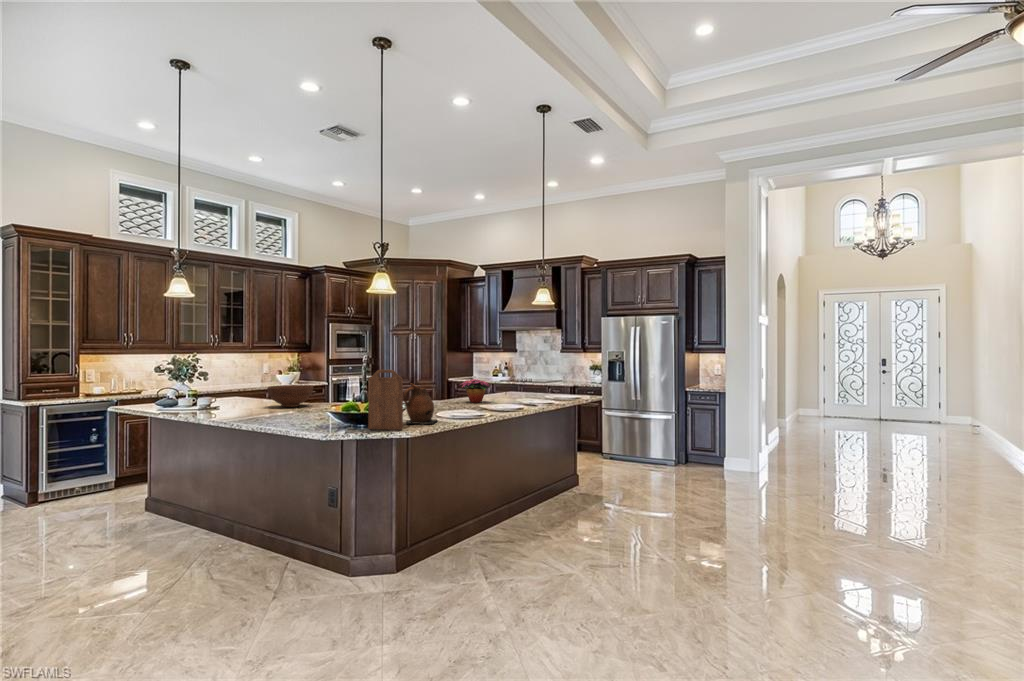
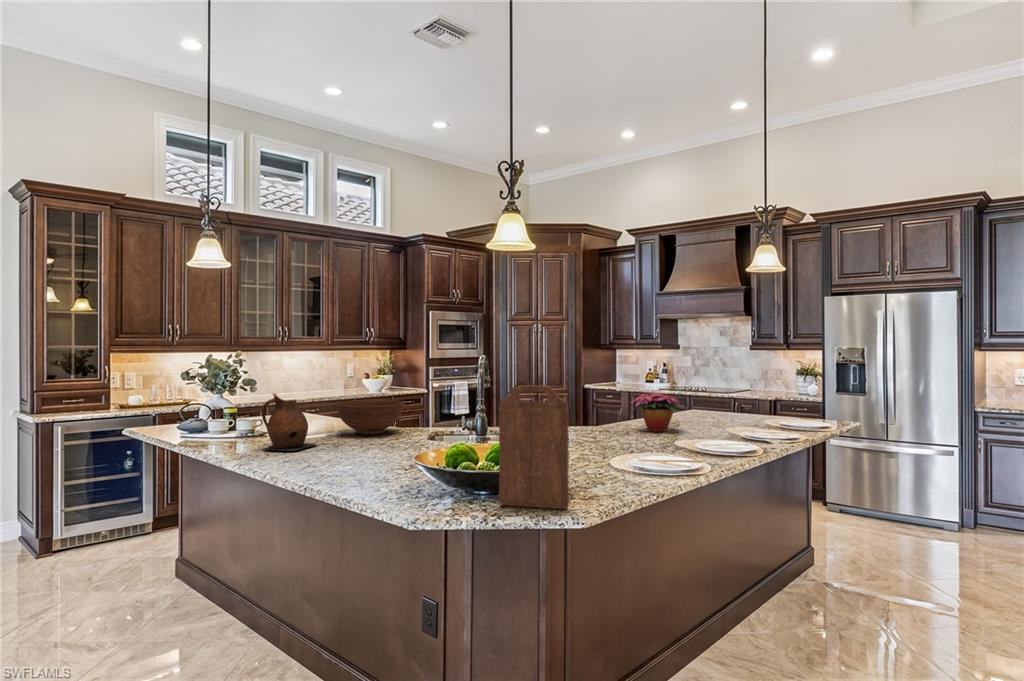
ceramic pitcher: present [403,384,437,424] -> present [261,393,317,452]

